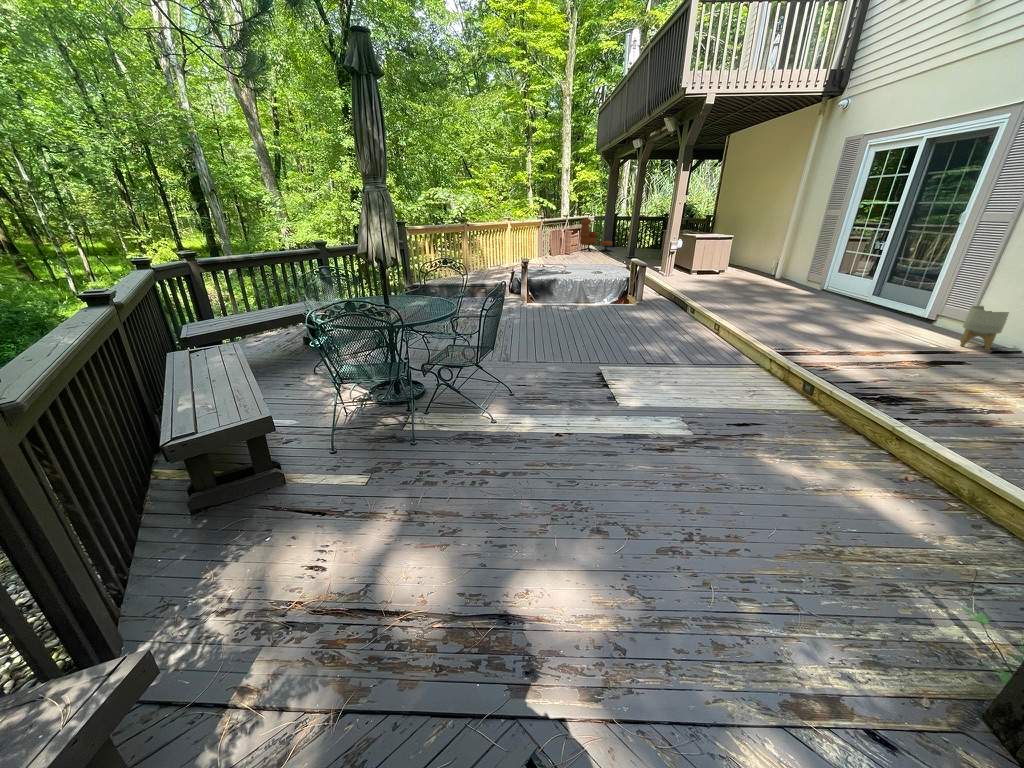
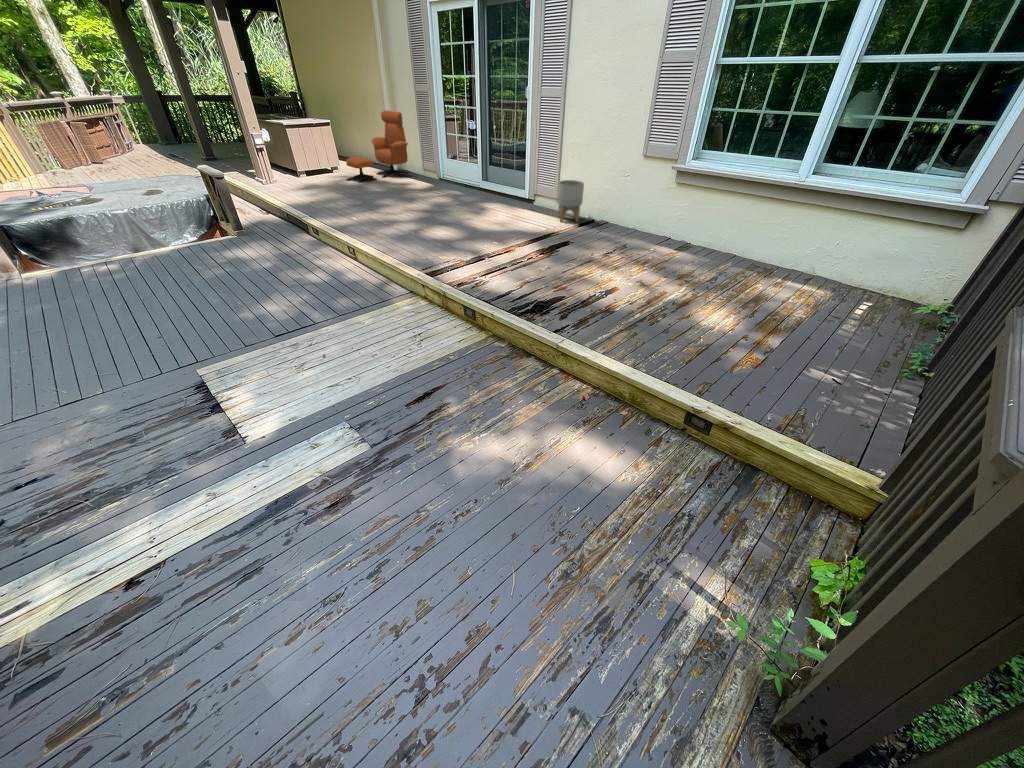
lounge chair: present [580,219,613,252] -> present [346,111,409,183]

